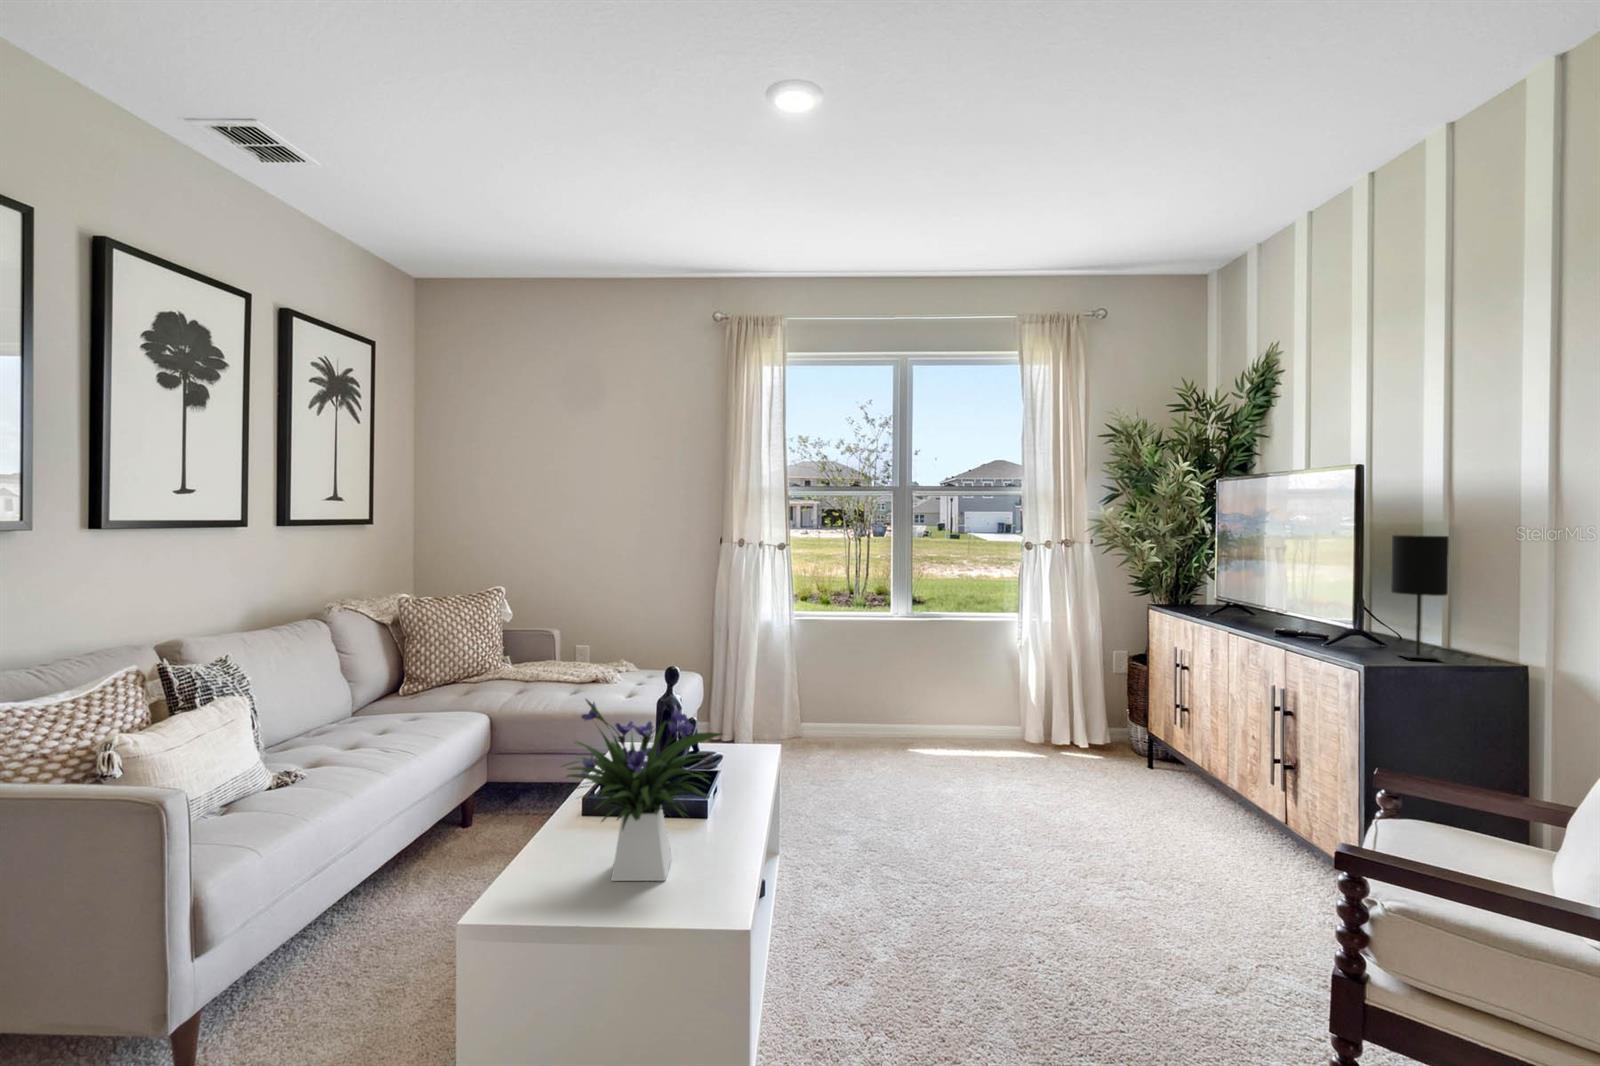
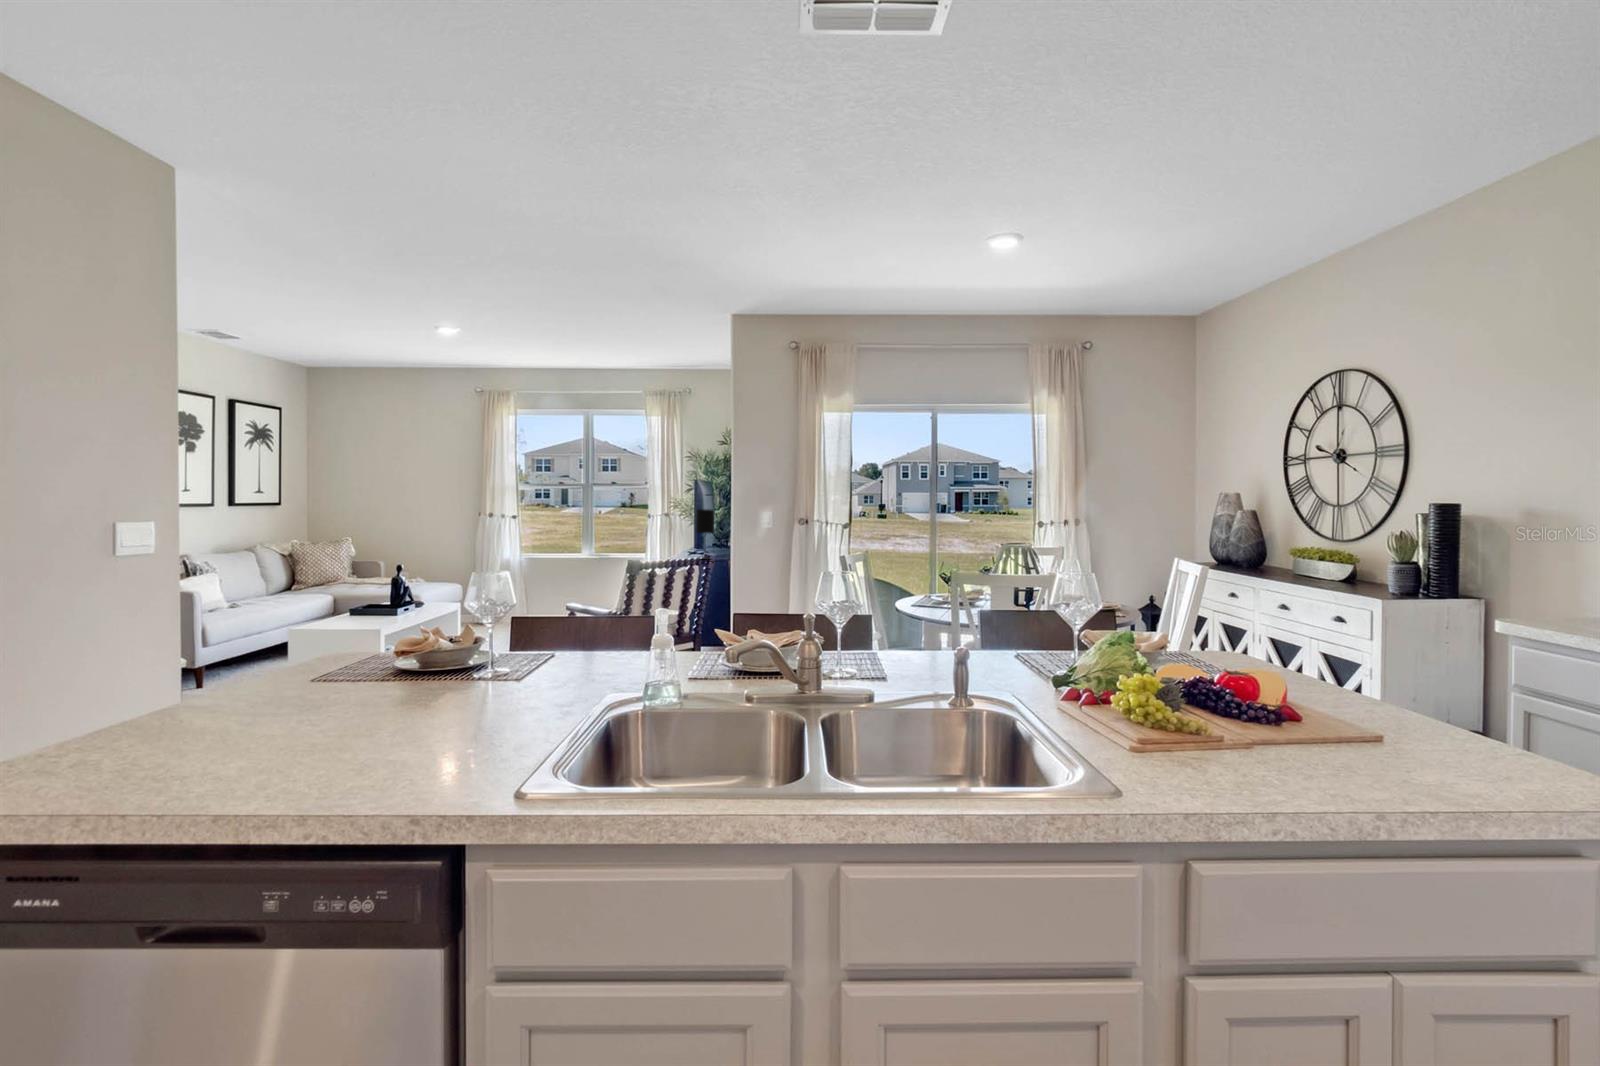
flower arrangement: present [563,699,722,881] -> none [319,561,382,619]

